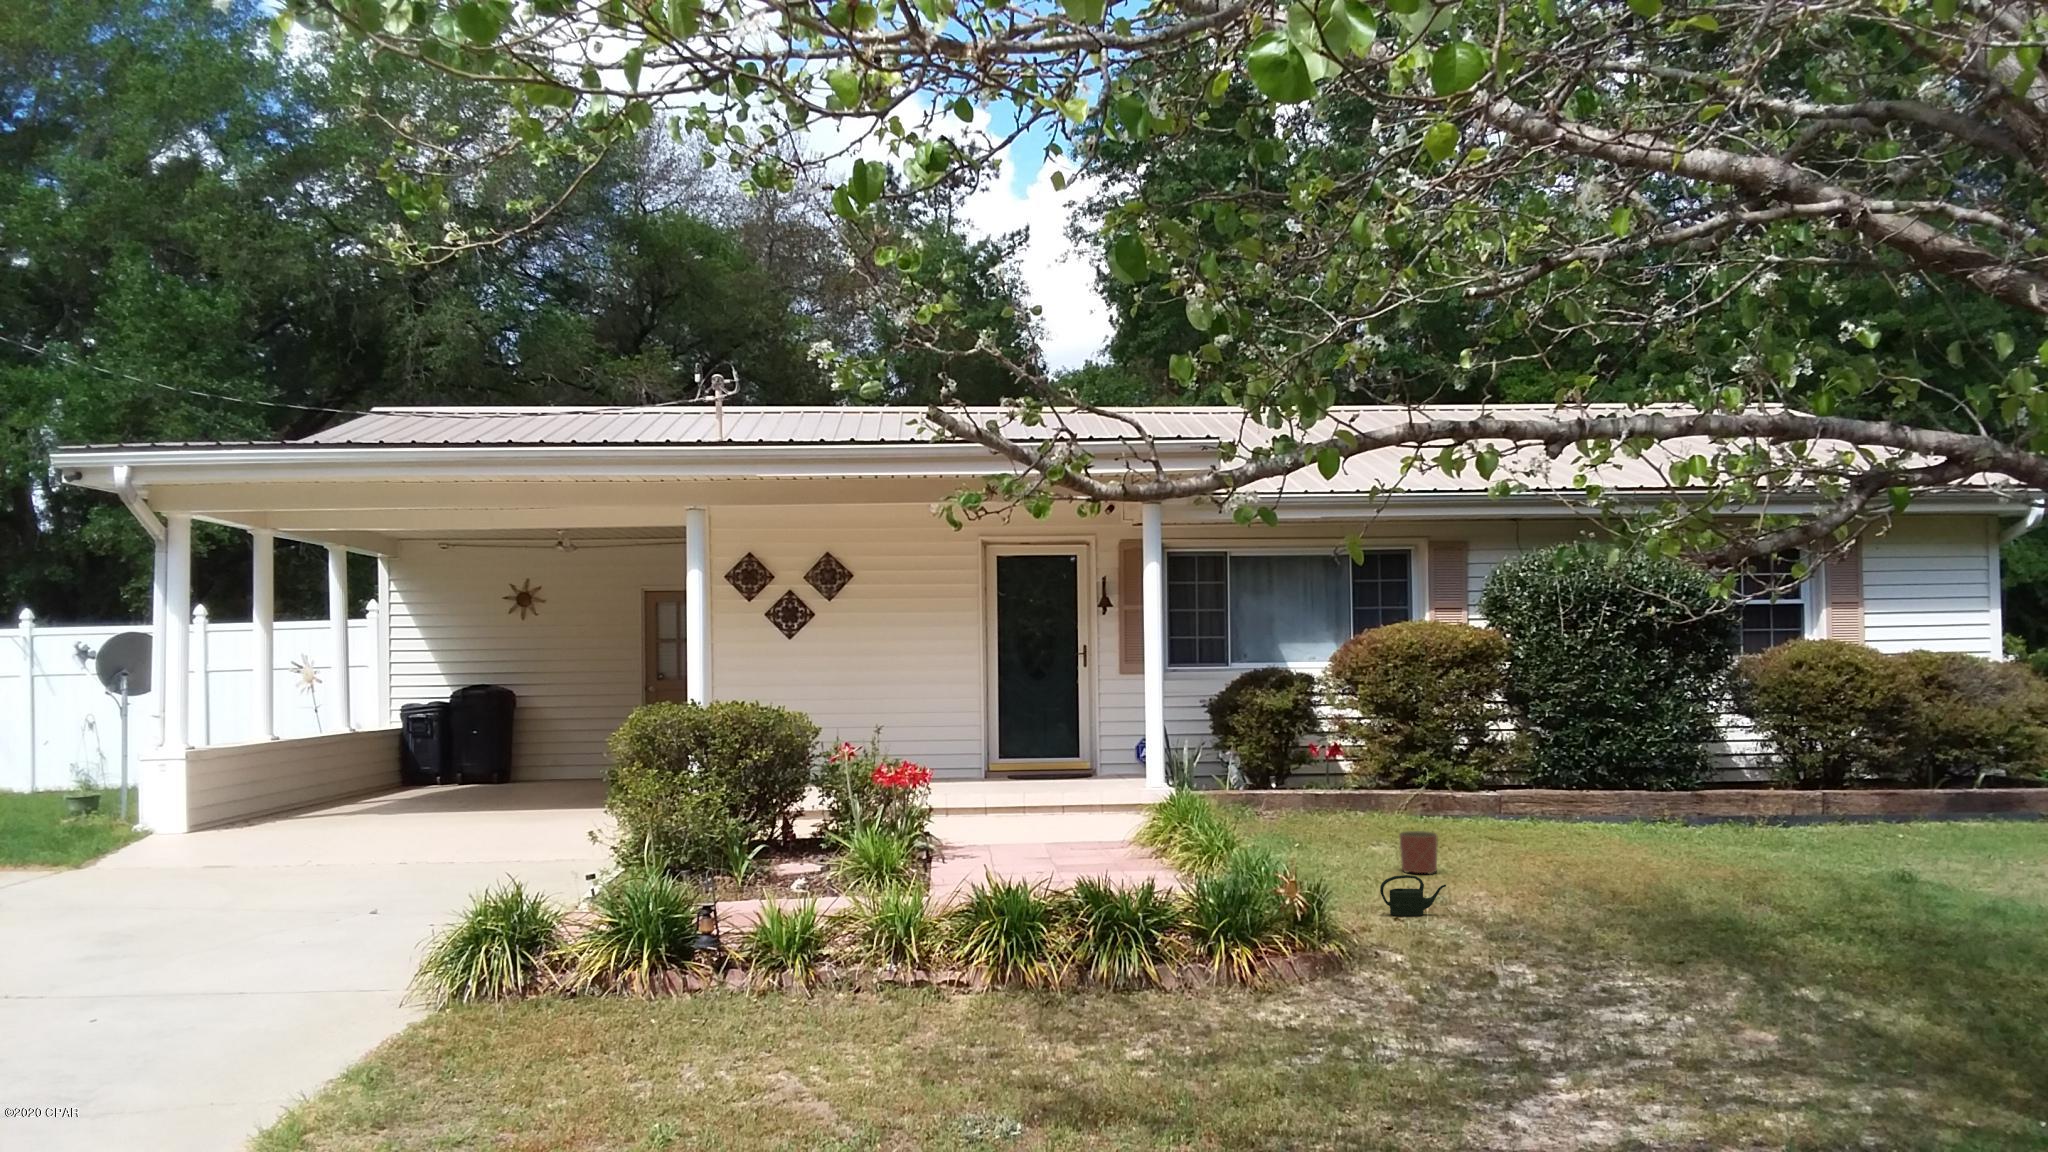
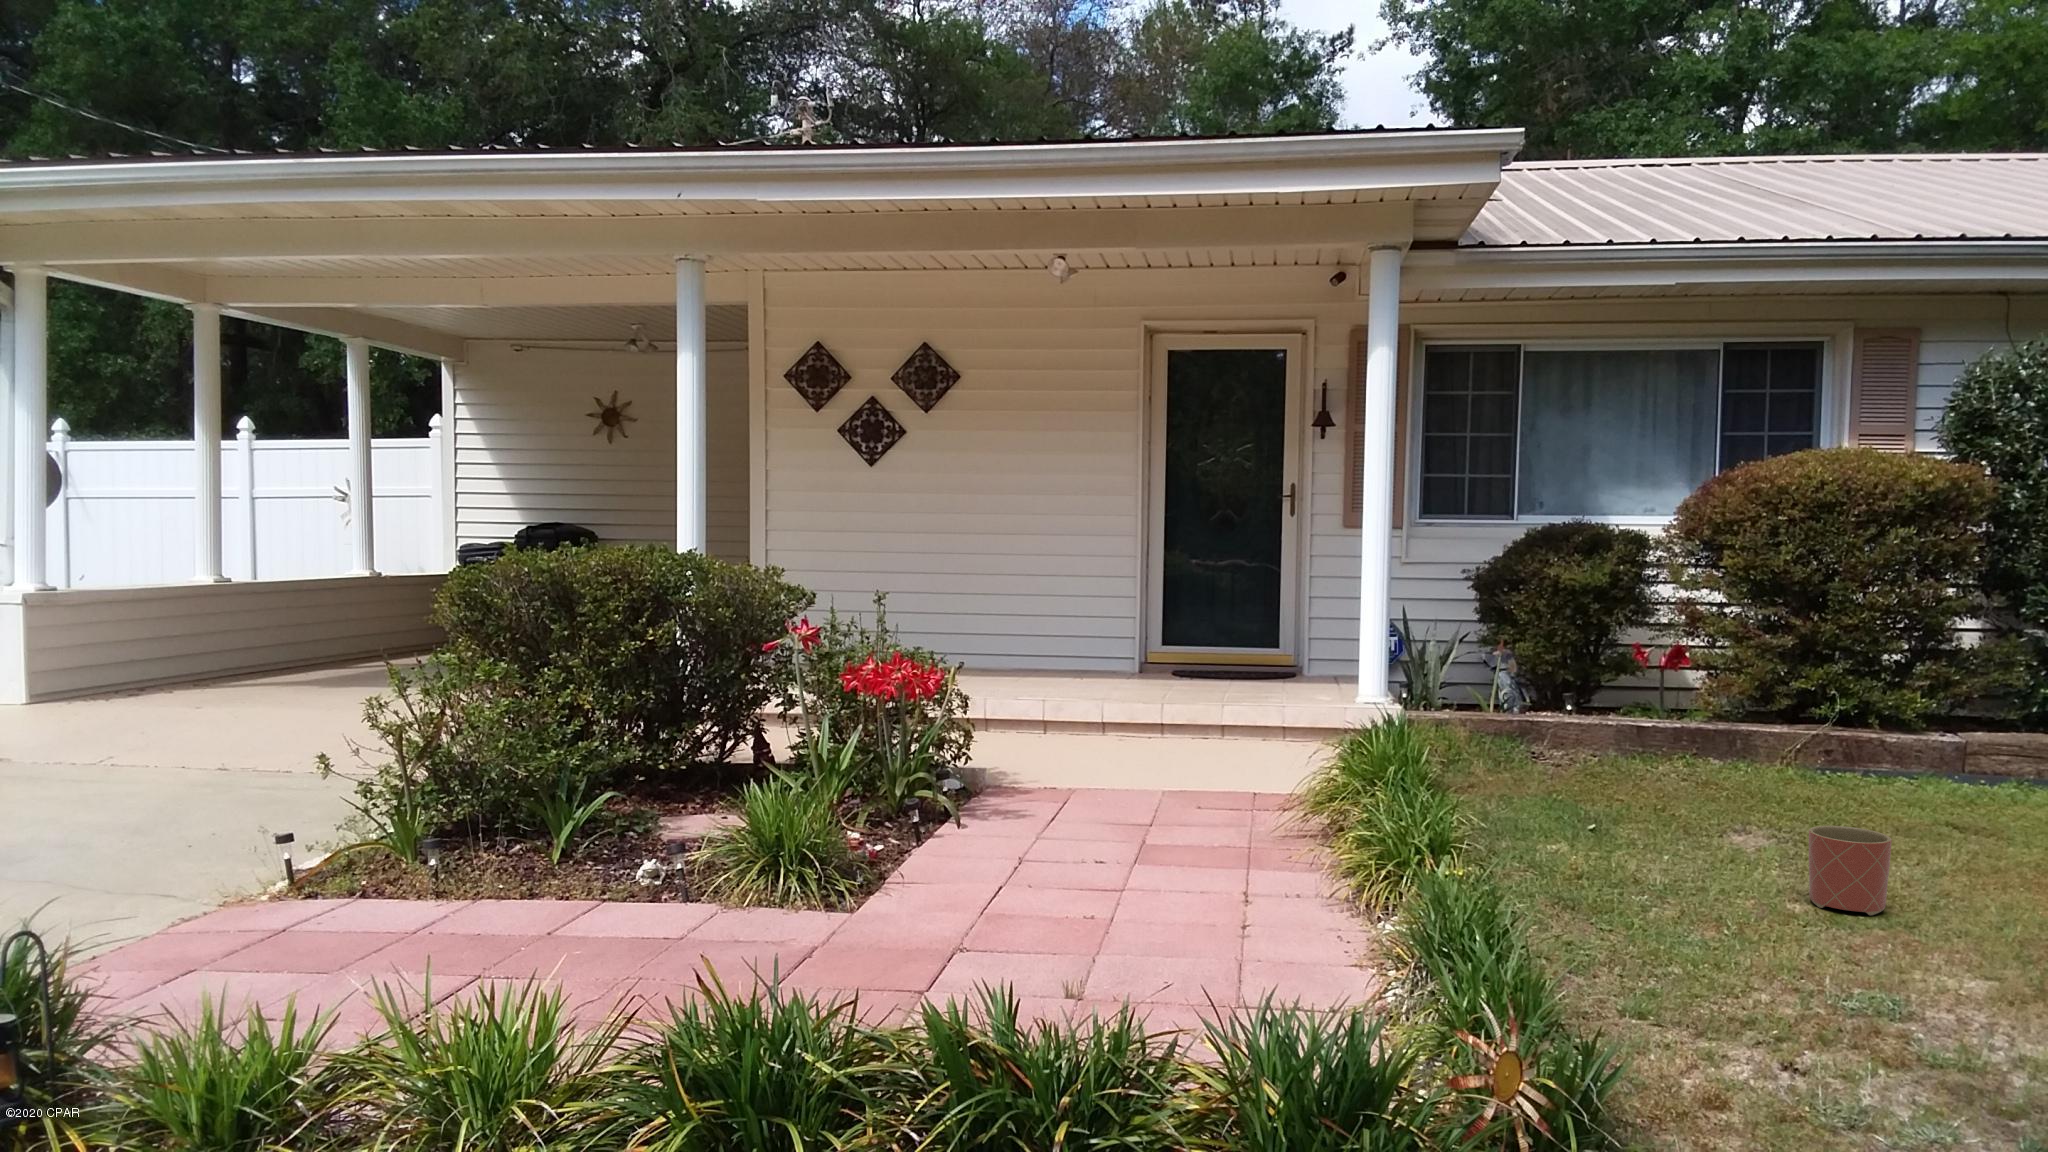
watering can: present [1380,875,1446,916] -> none [1779,950,1938,1040]

